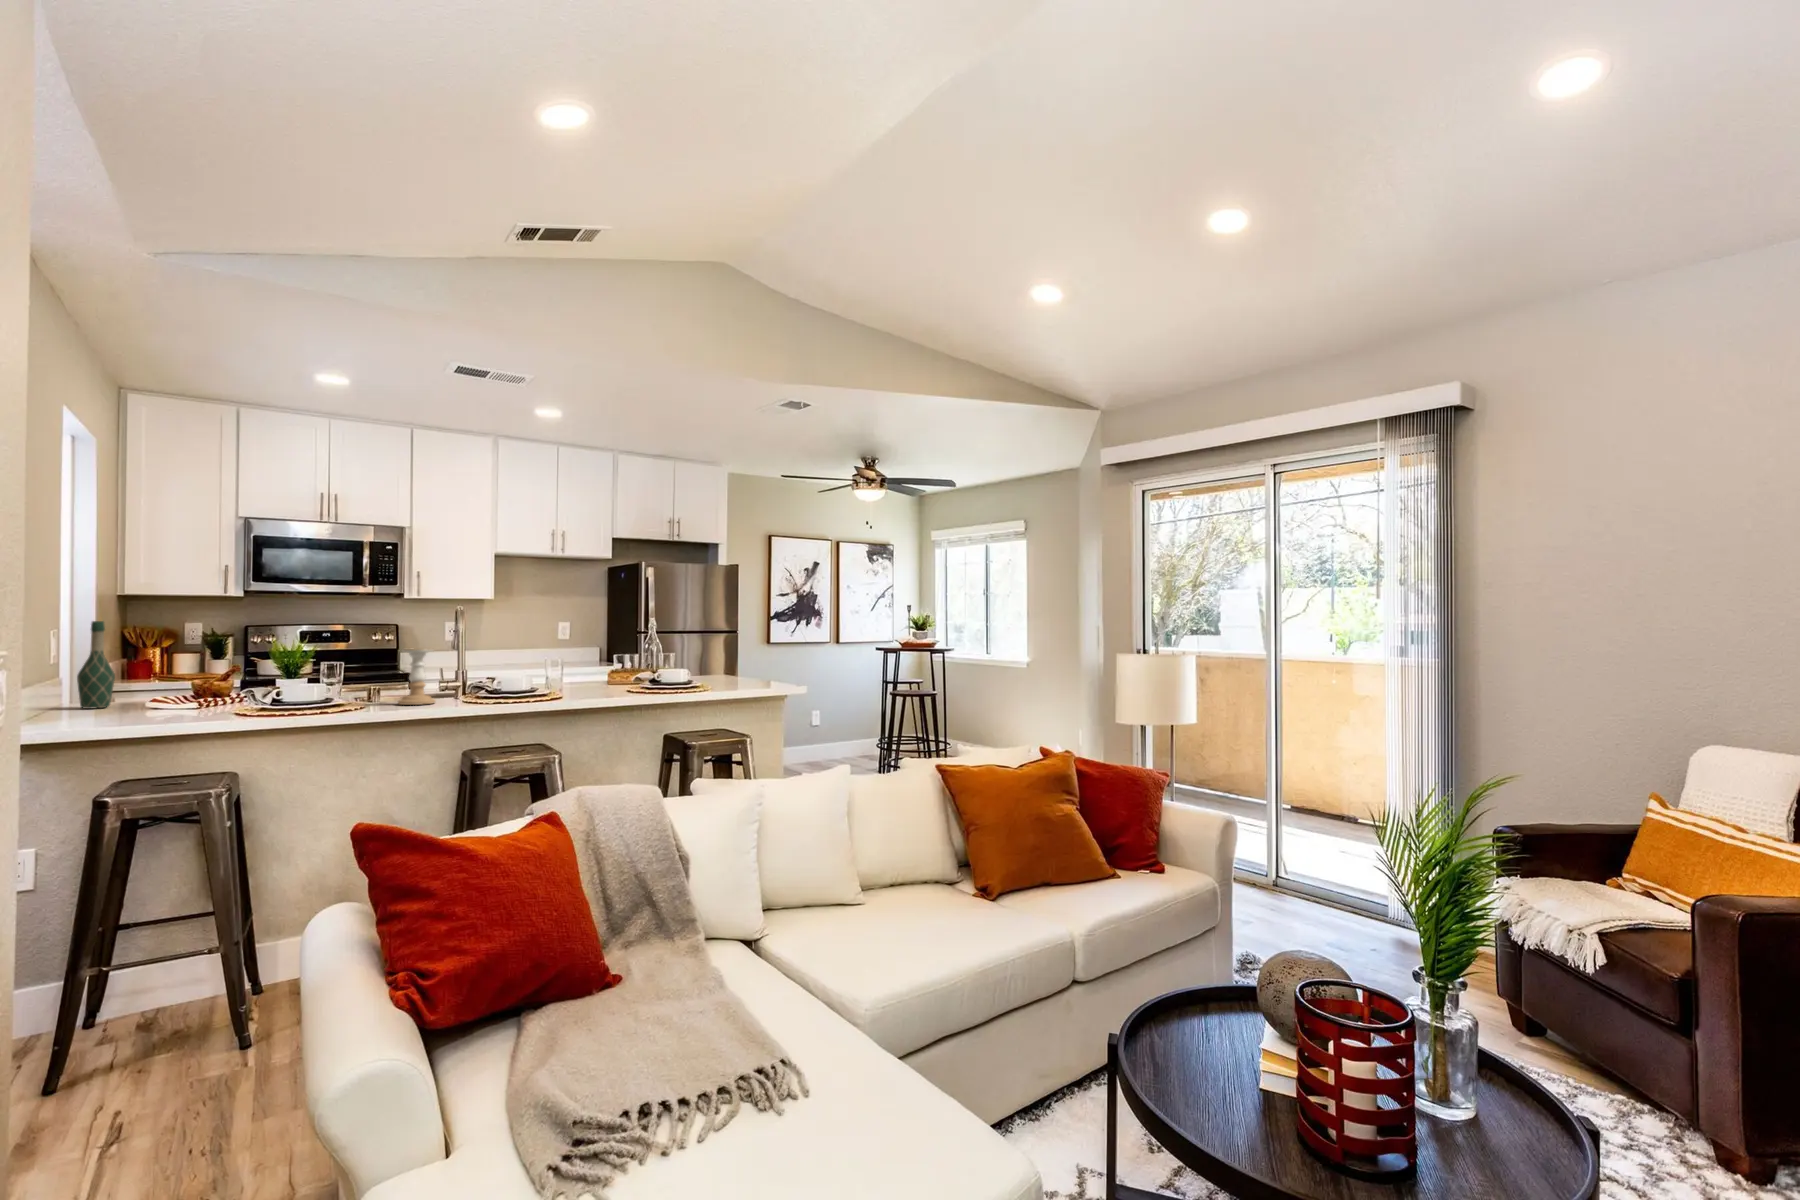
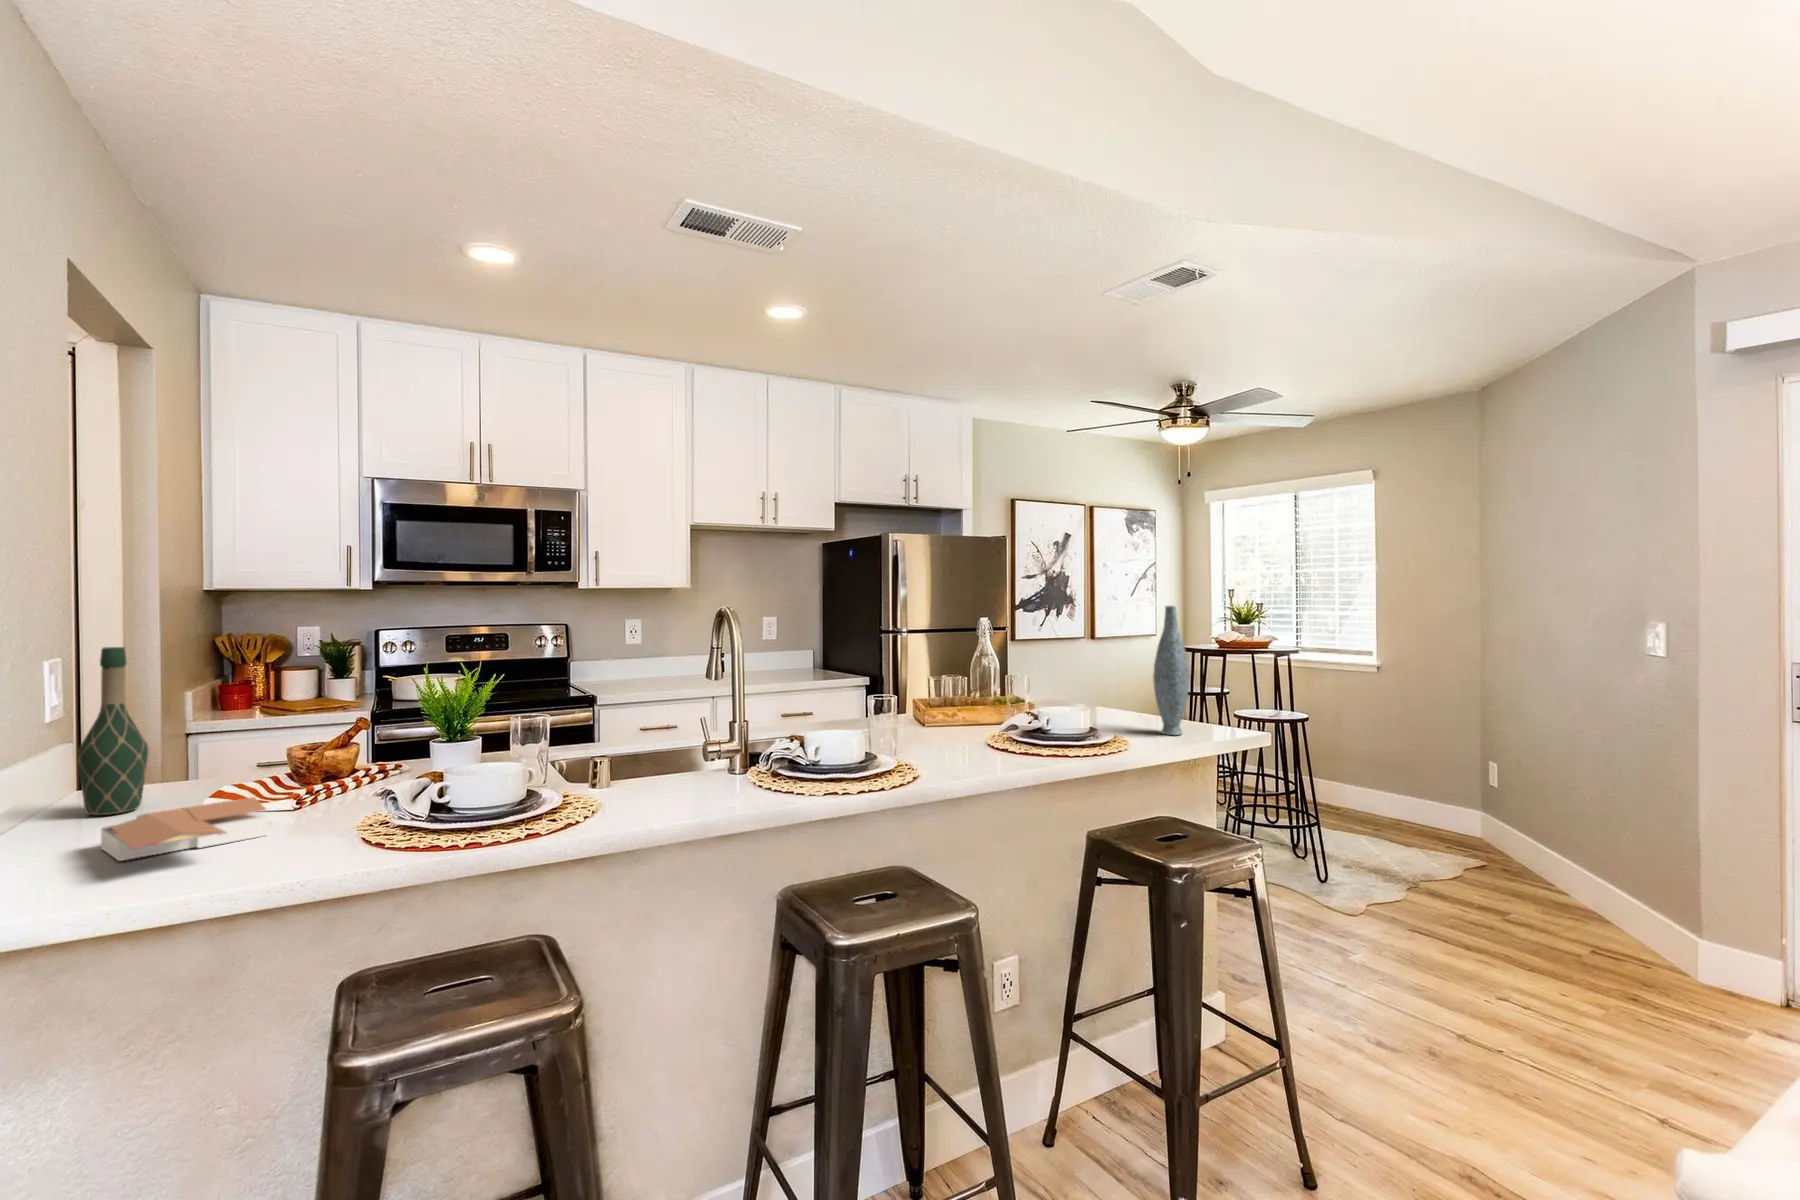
vase: none [741,610,762,686] -> present [1153,606,1189,735]
candle holder: present [398,648,435,705] -> none [650,691,715,804]
book: none [100,695,186,718] -> present [101,797,267,861]

